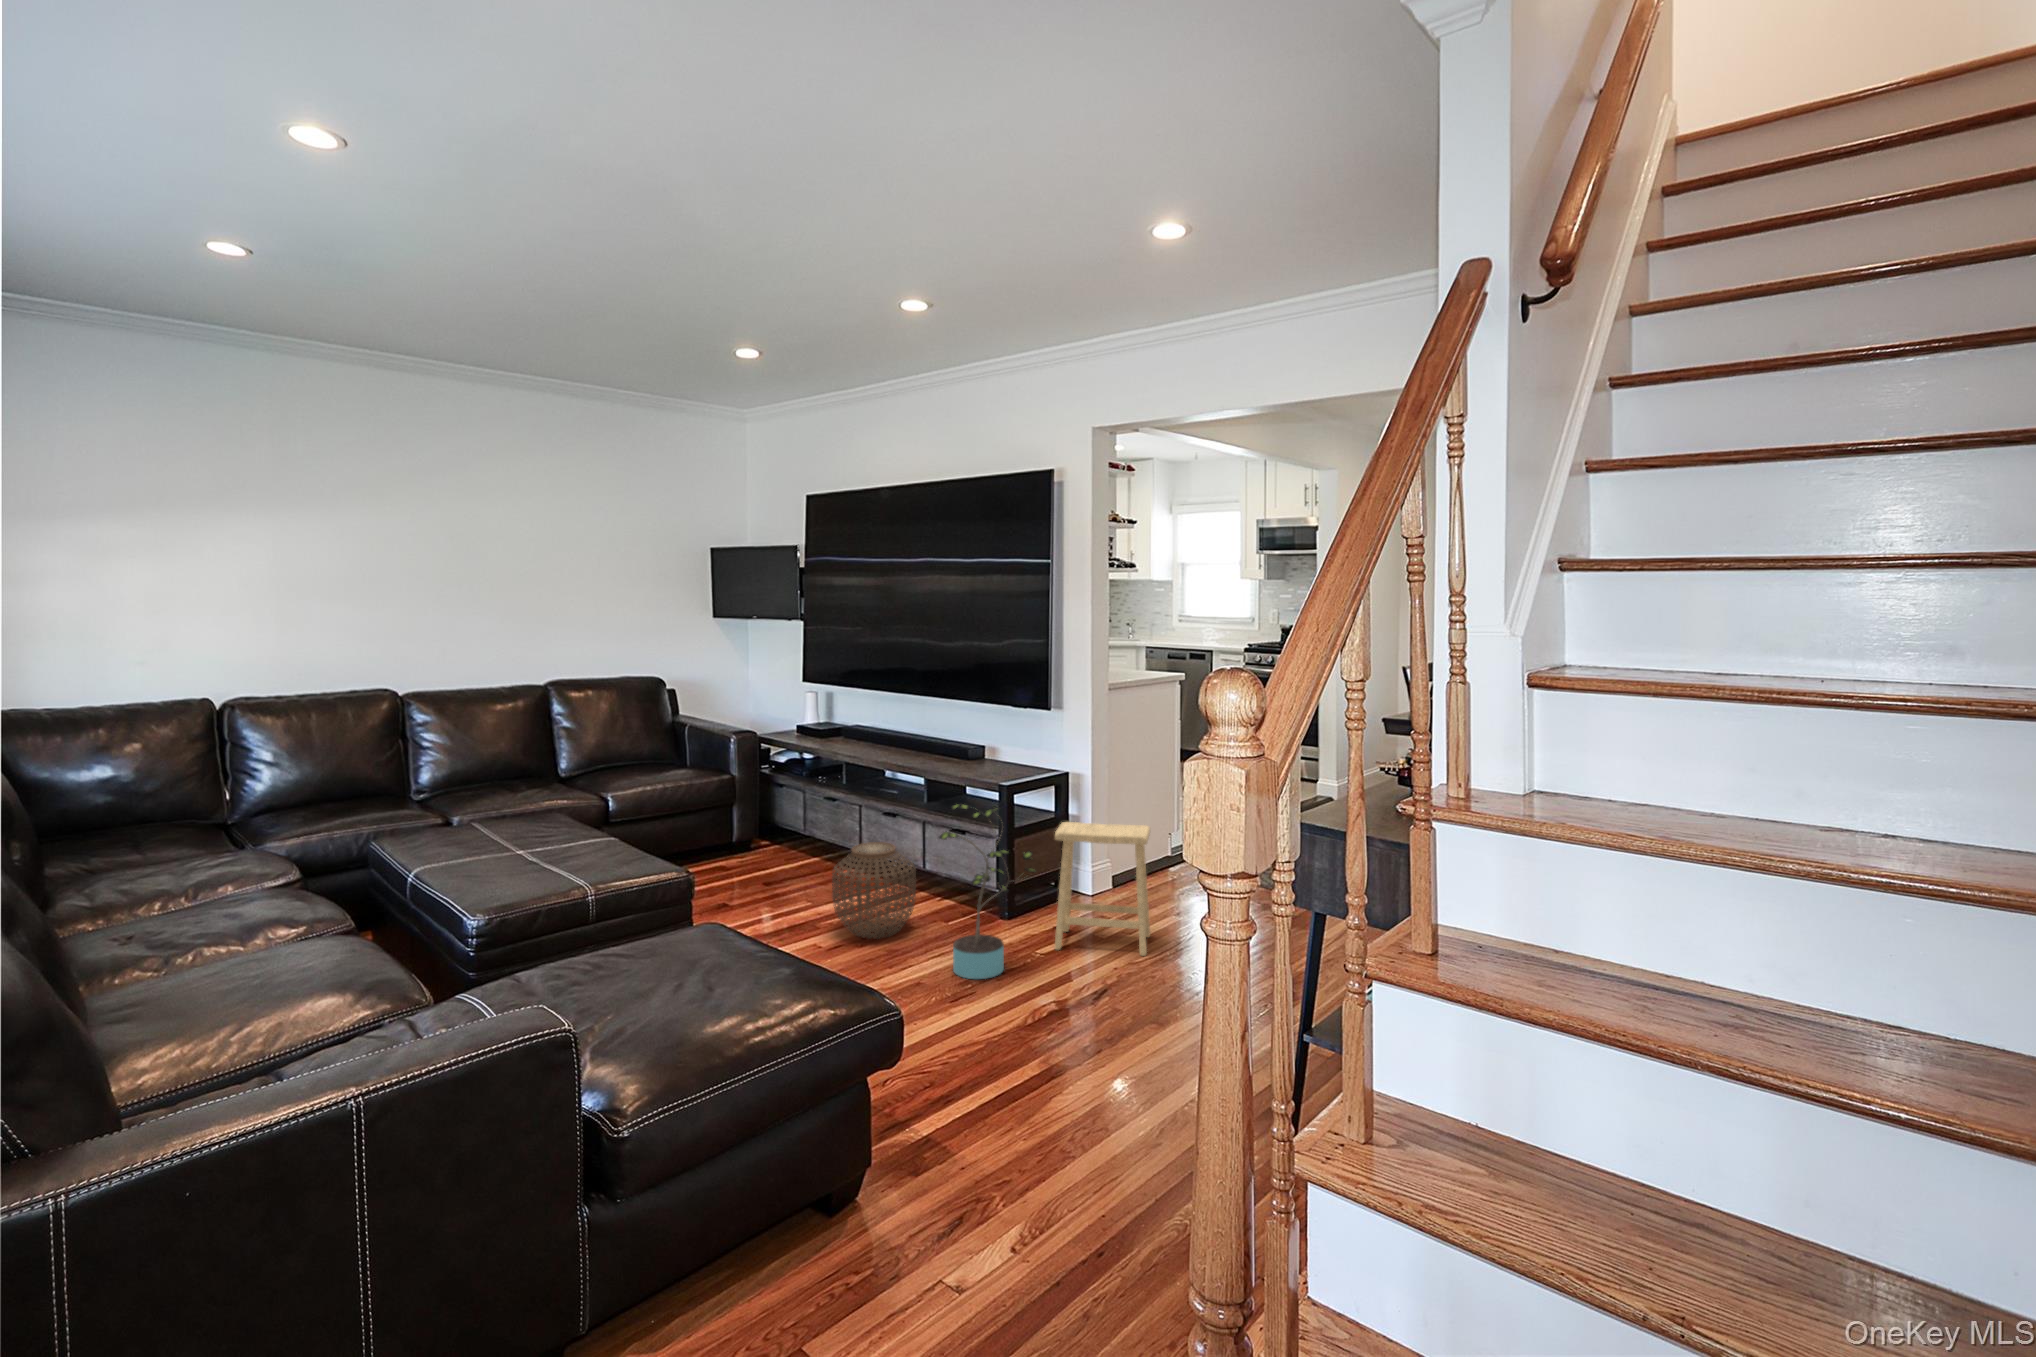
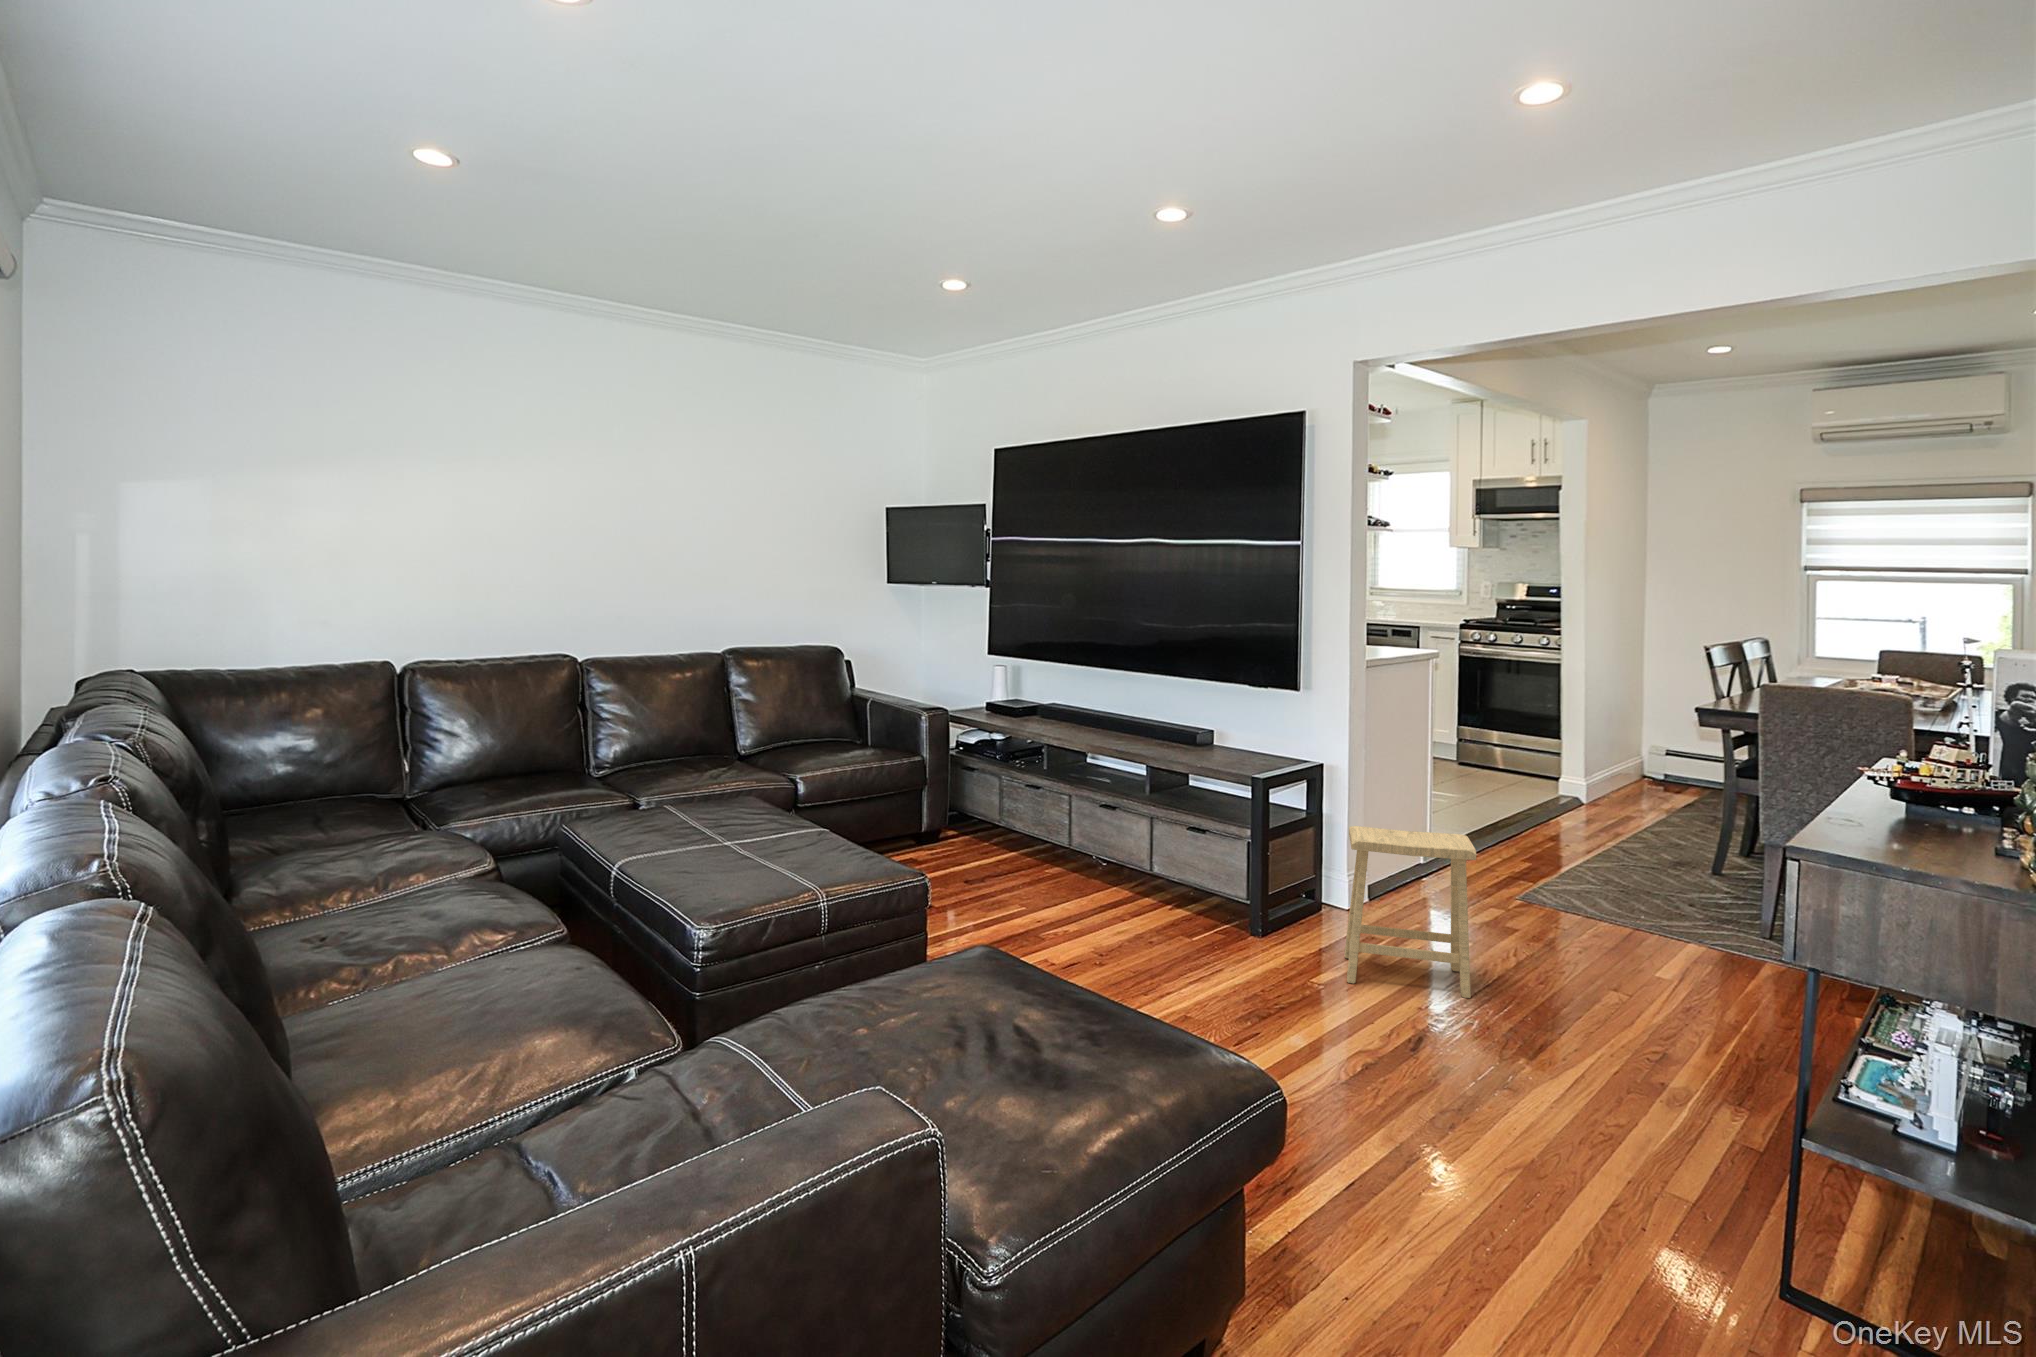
potted plant: present [939,804,1036,979] -> none [1230,802,1347,1020]
woven basket: present [832,842,916,939] -> none [1068,841,1166,957]

